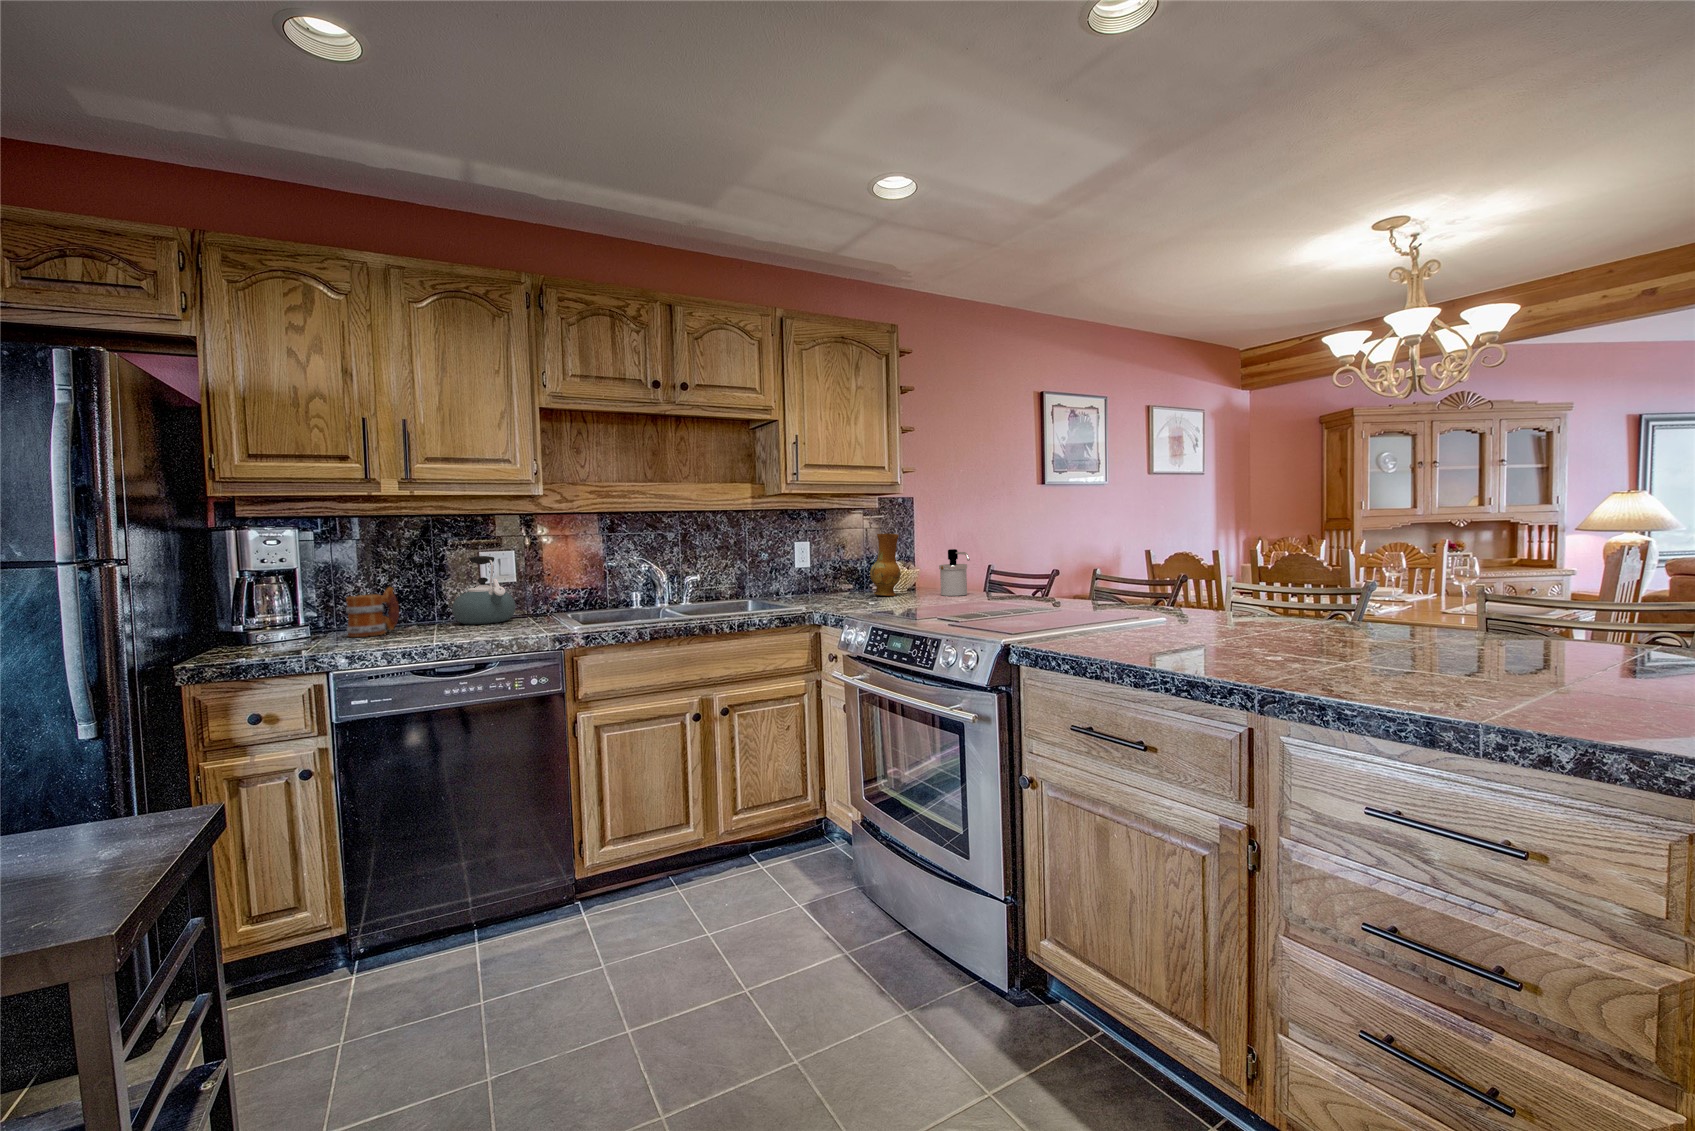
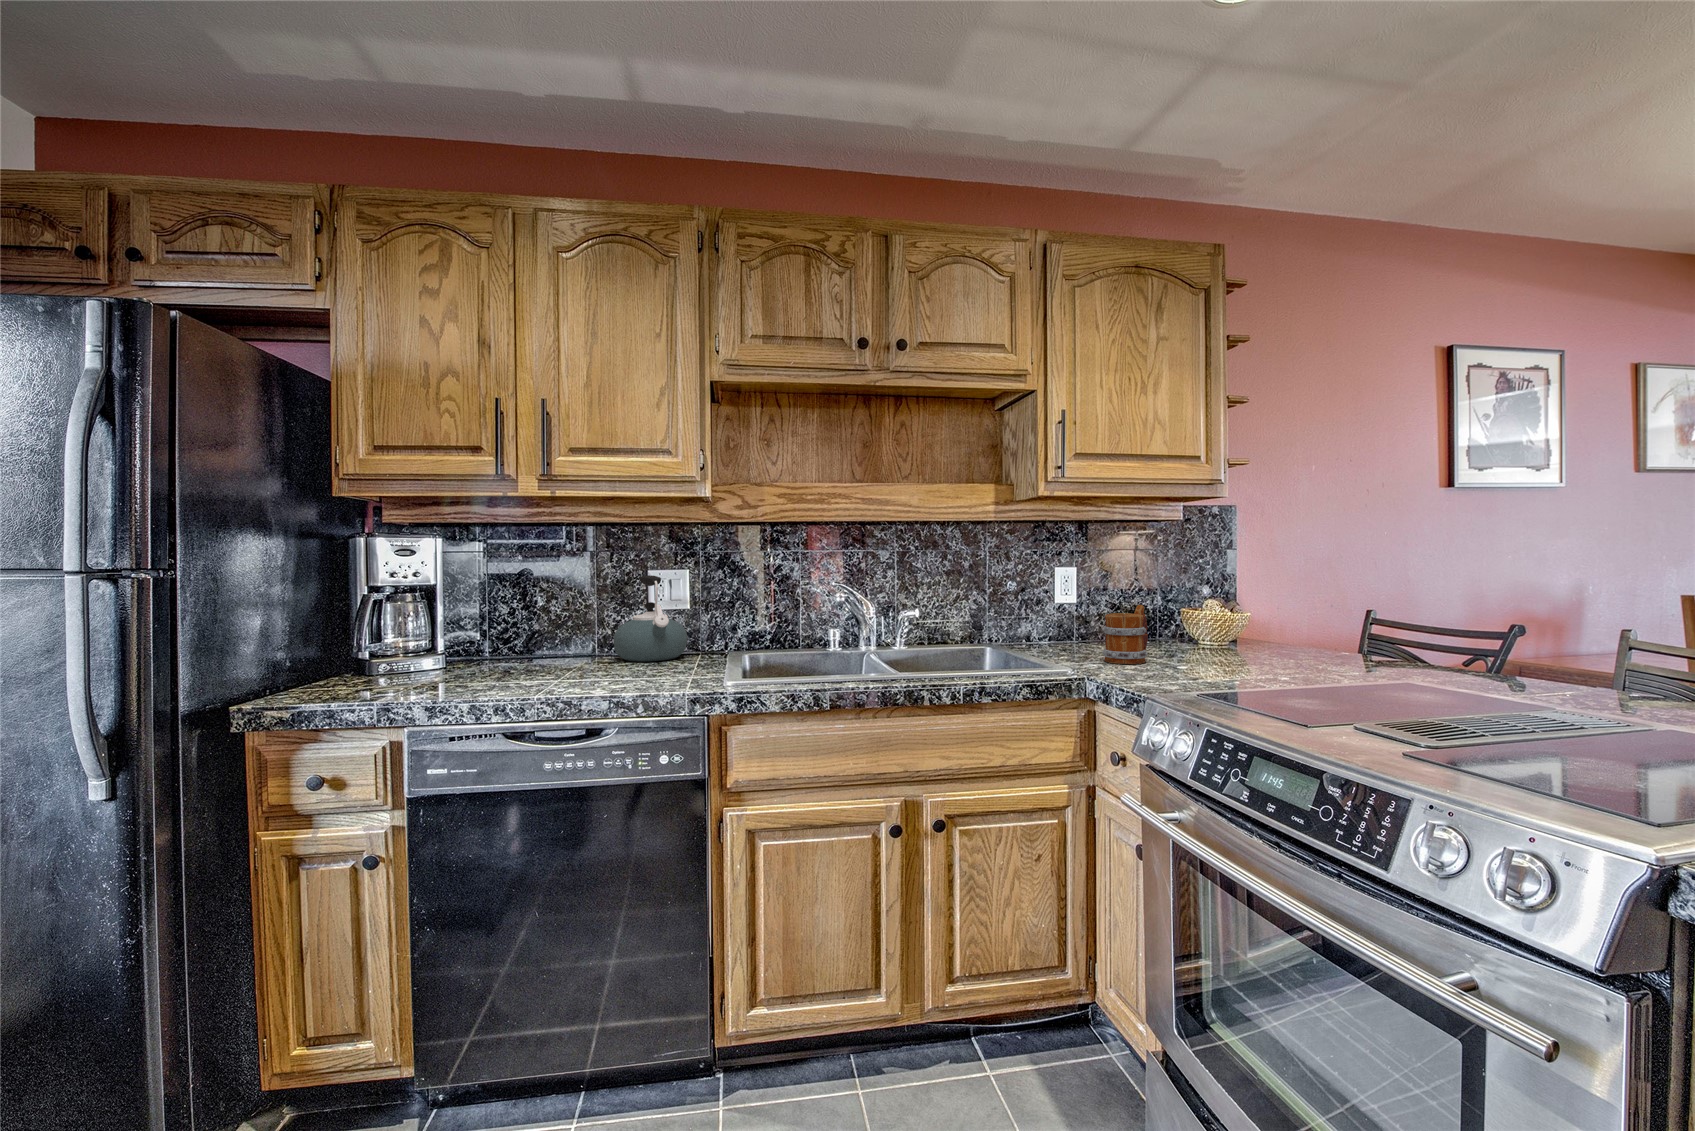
ceramic jug: present [870,534,901,596] -> none [1170,558,1220,652]
soap dispenser: present [939,549,970,596] -> none [1287,585,1348,659]
mug: present [346,587,399,637] -> present [1102,605,1148,664]

